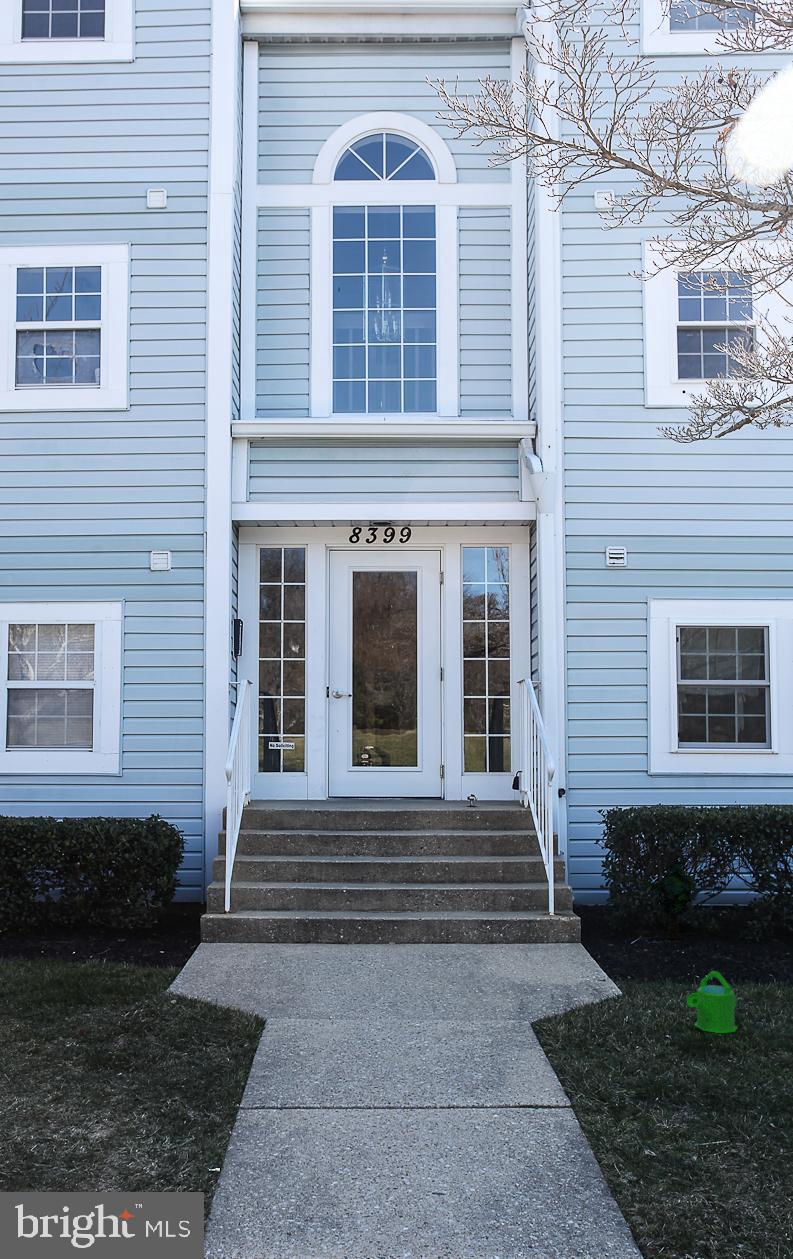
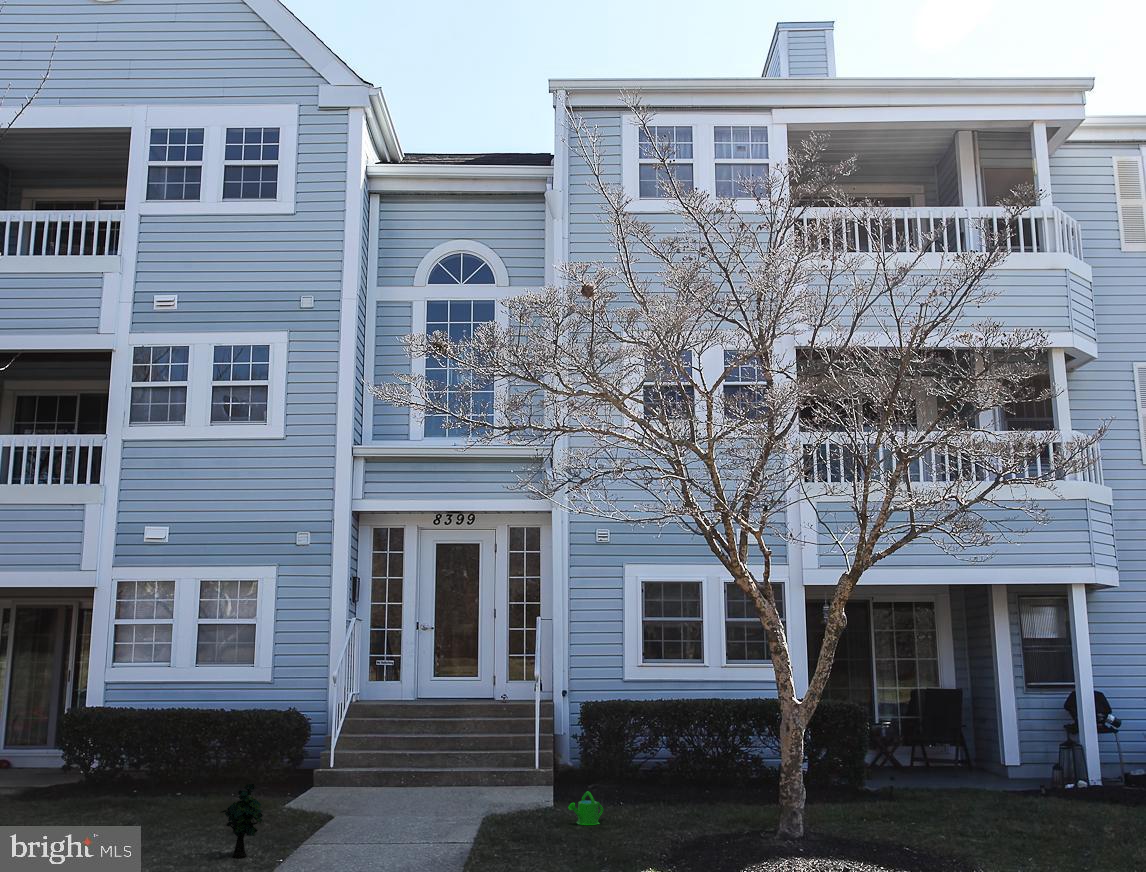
decorative plant: present [651,856,697,940] -> present [222,784,263,858]

